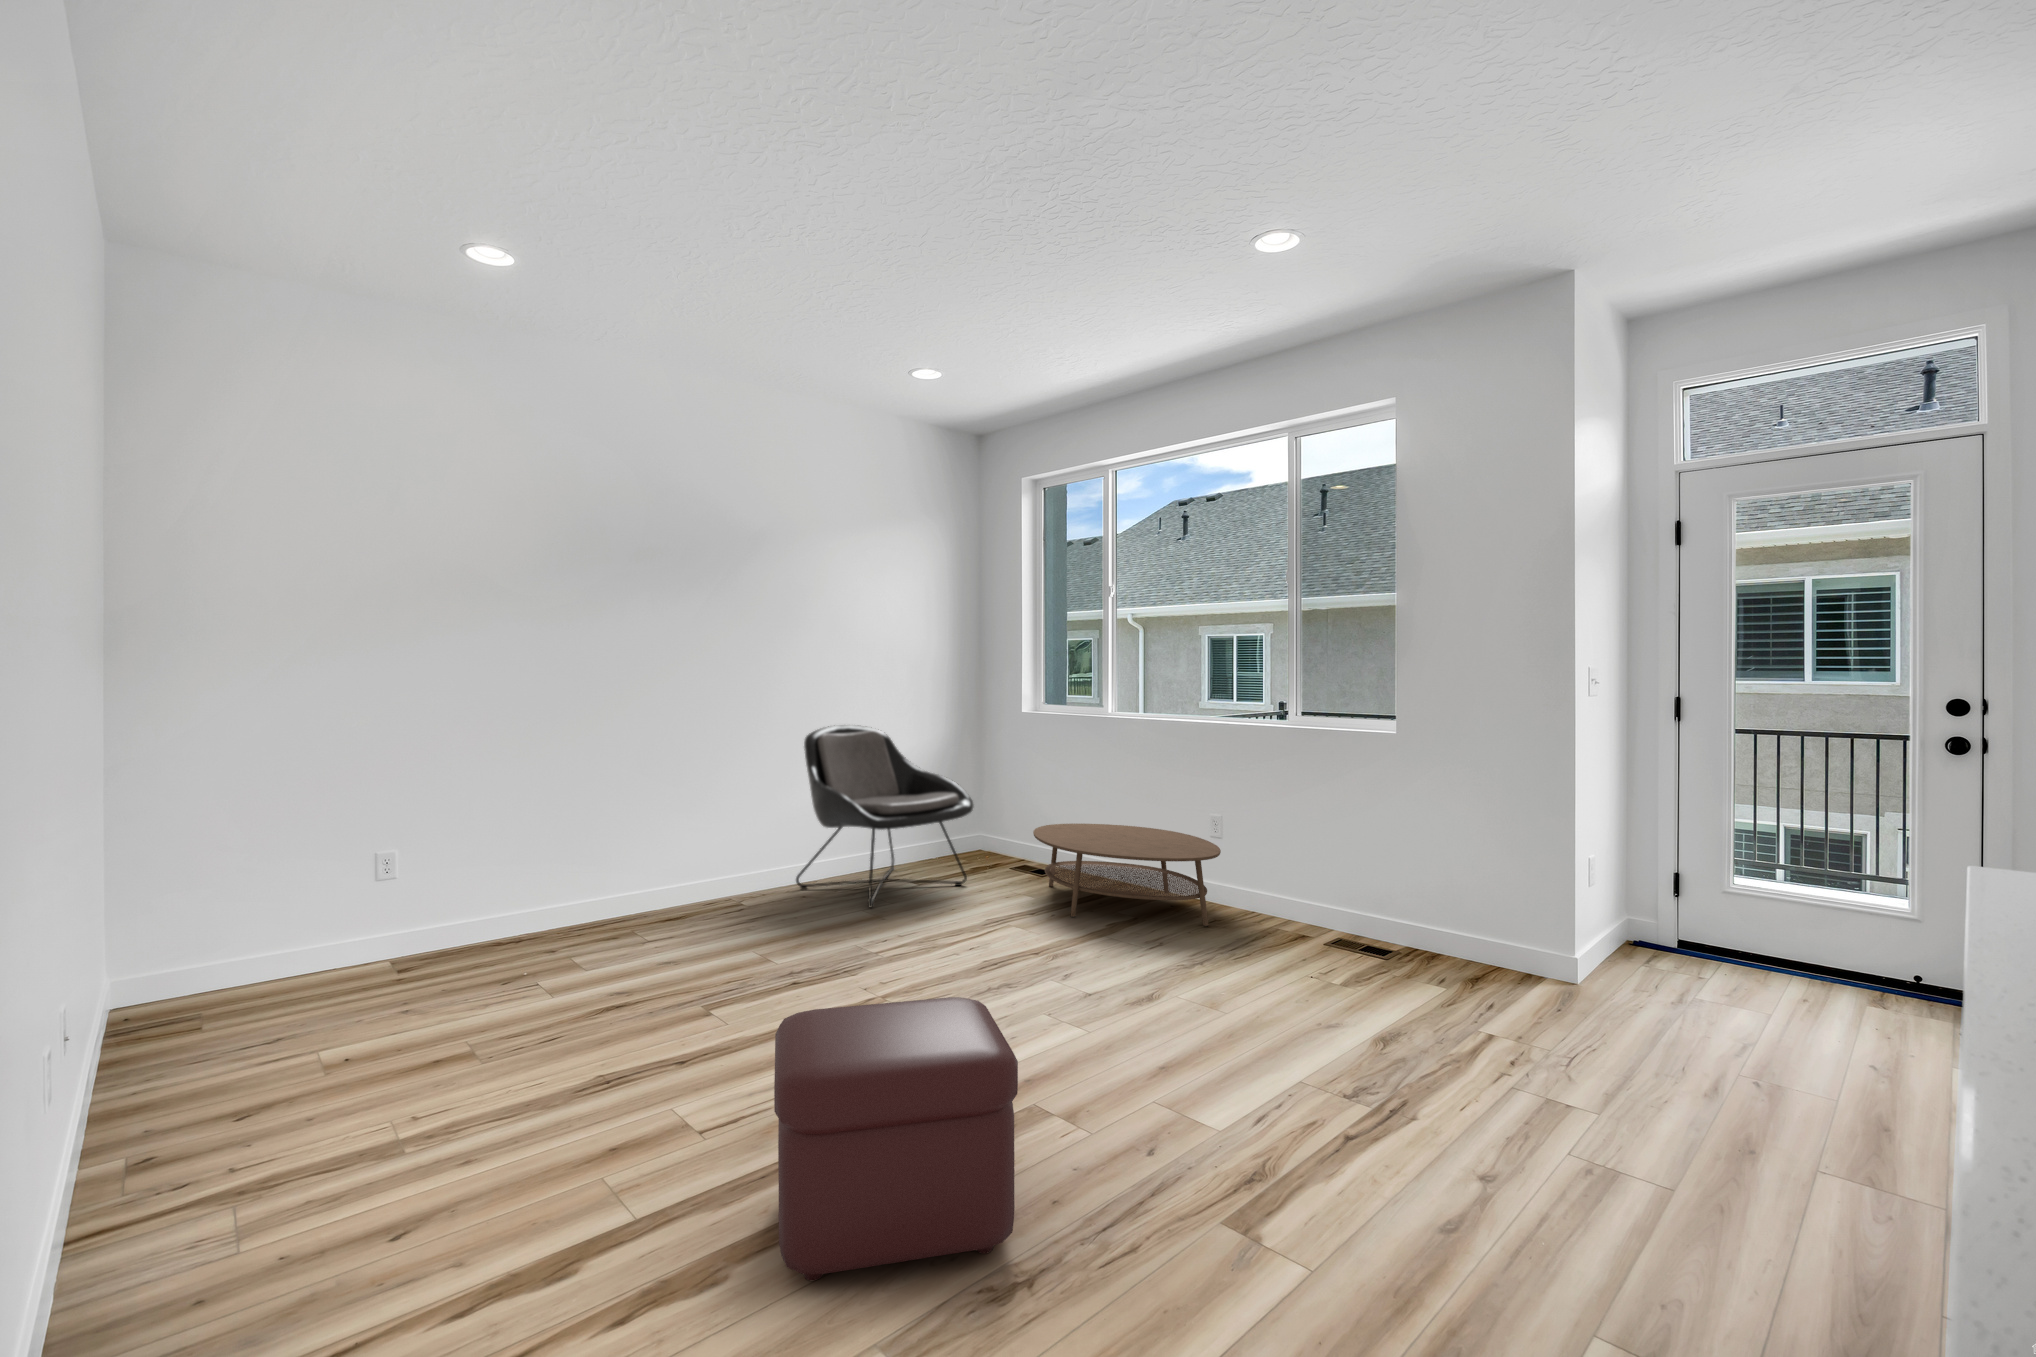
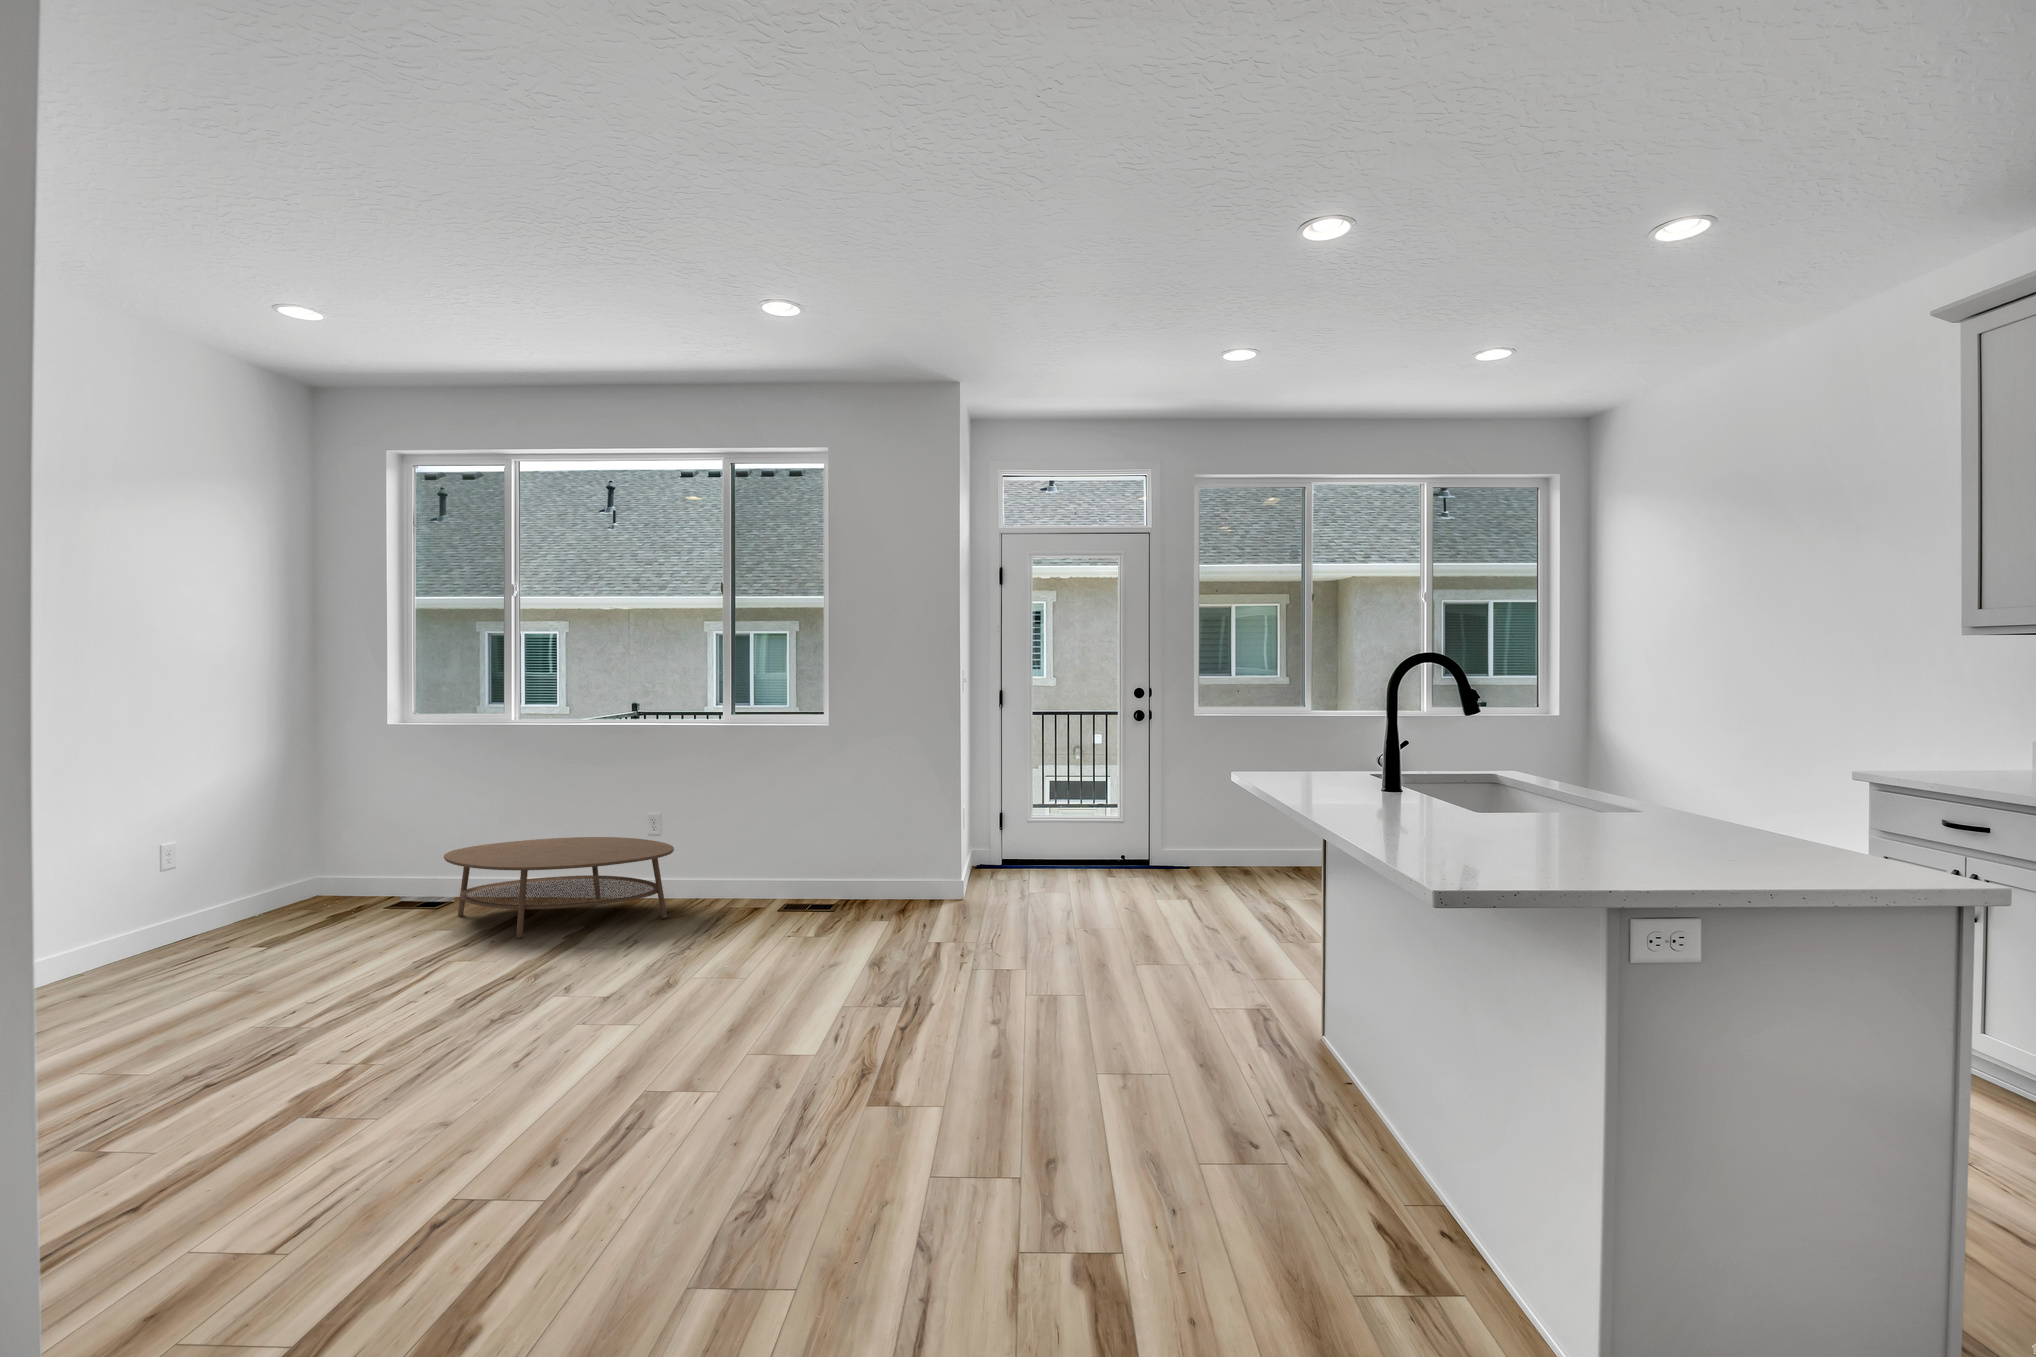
lounge chair: present [796,725,974,908] -> none [62,758,357,988]
ottoman: present [774,997,1018,1281] -> none [449,994,740,1288]

